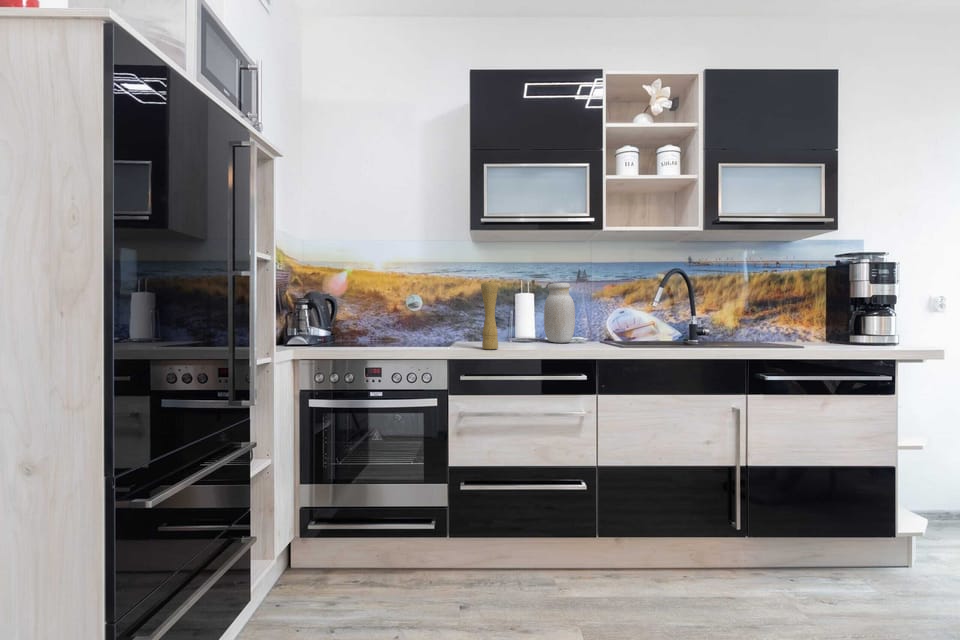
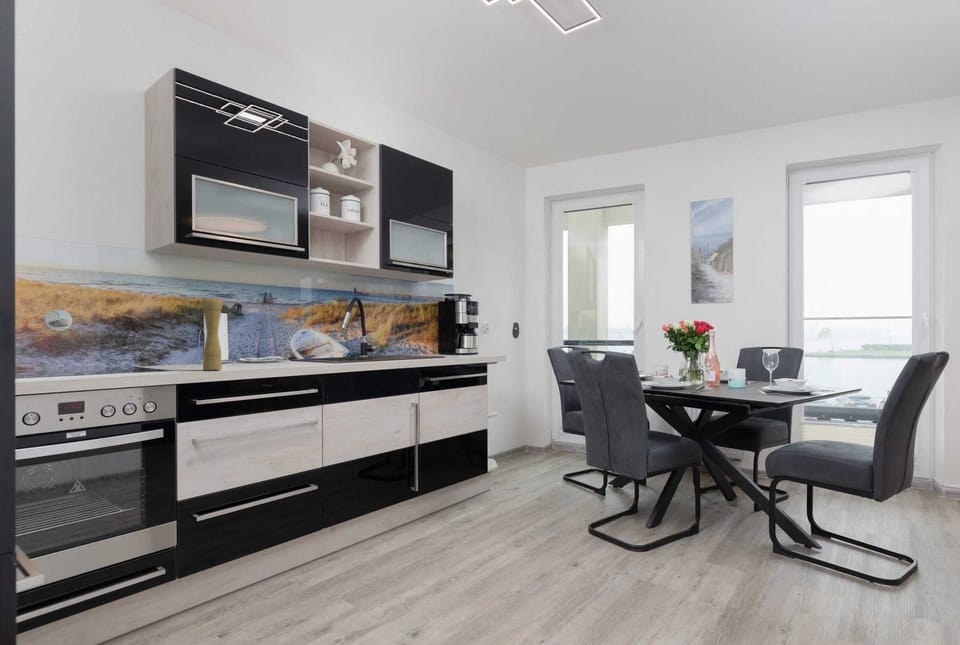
jar: present [544,283,575,343] -> none [242,303,276,363]

